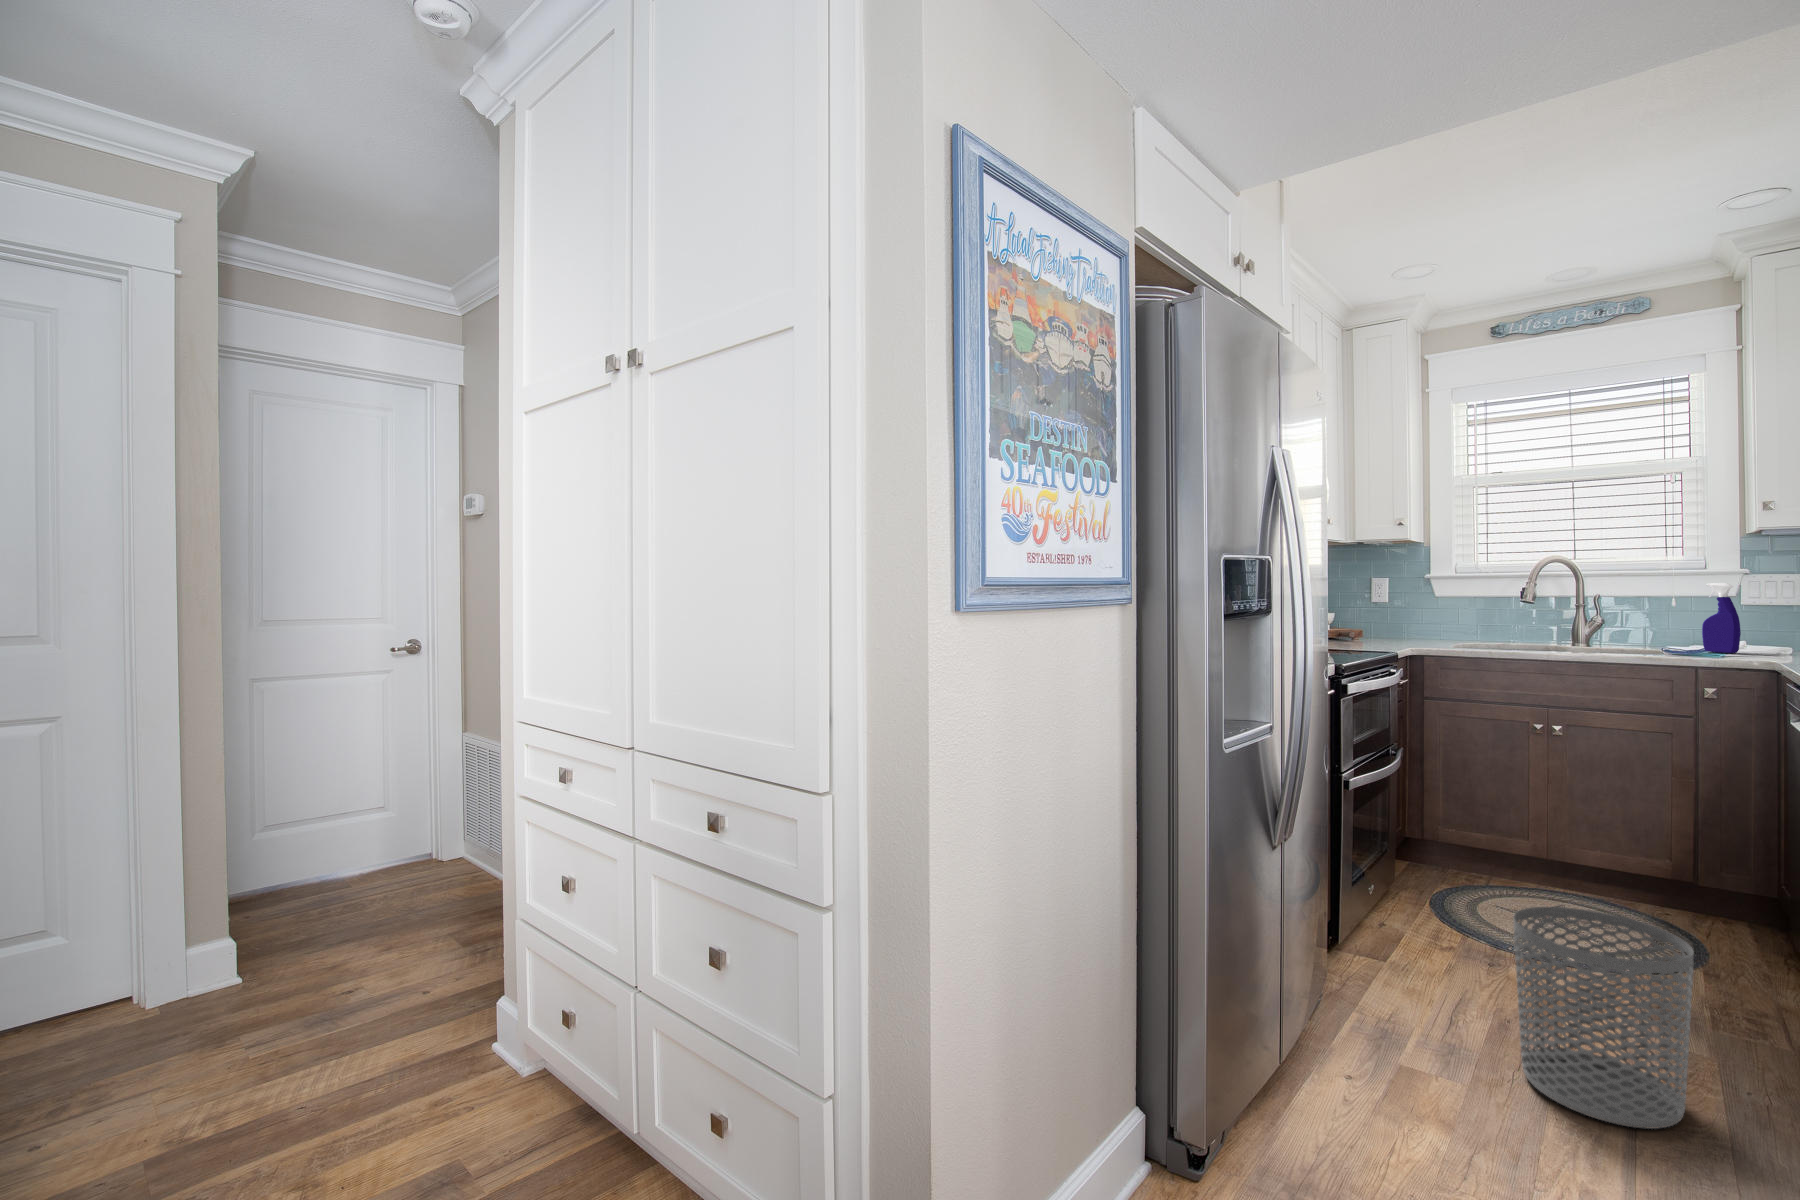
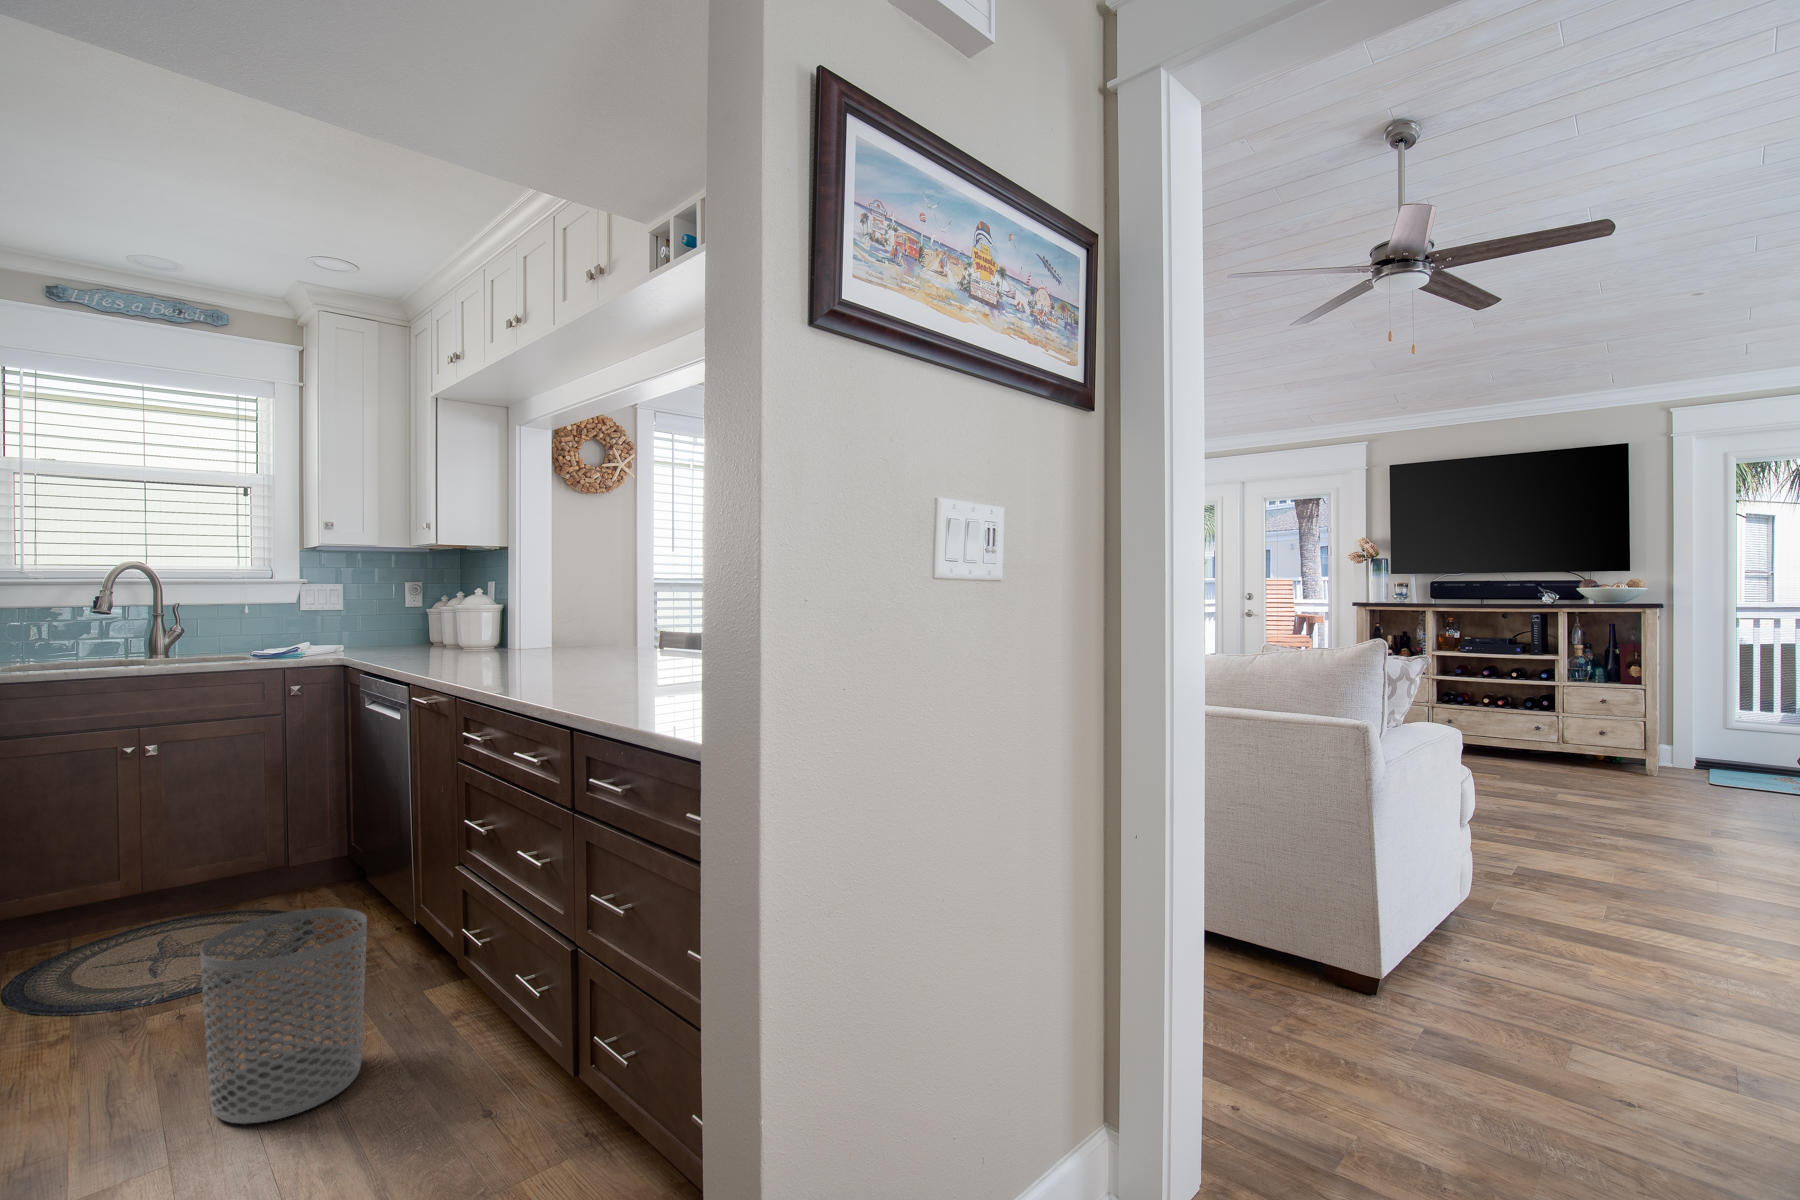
spray bottle: present [1702,583,1741,653] -> none [282,592,313,654]

